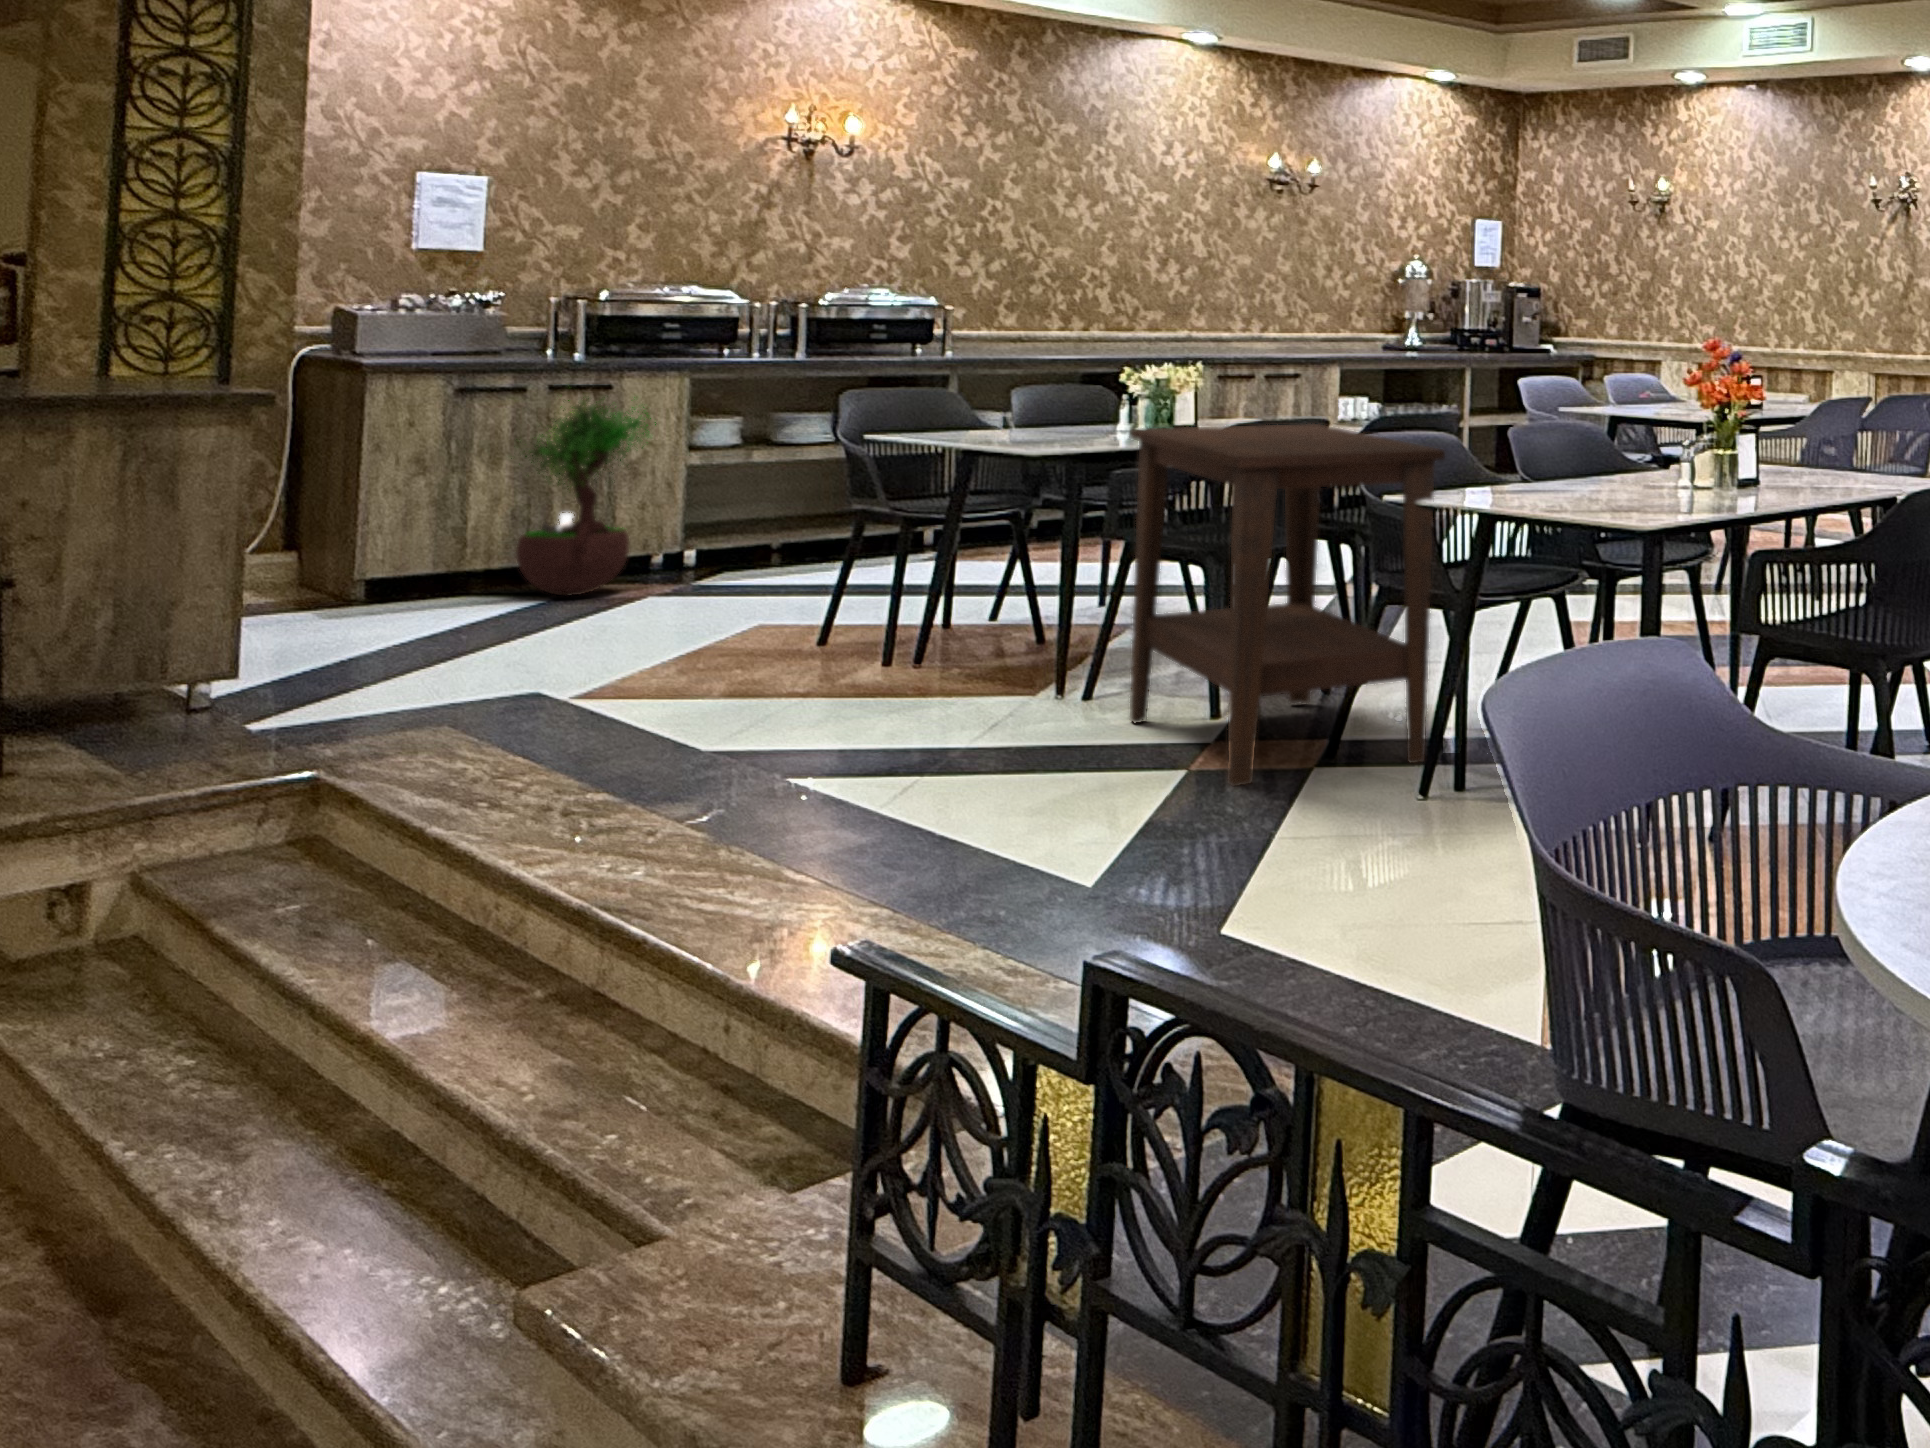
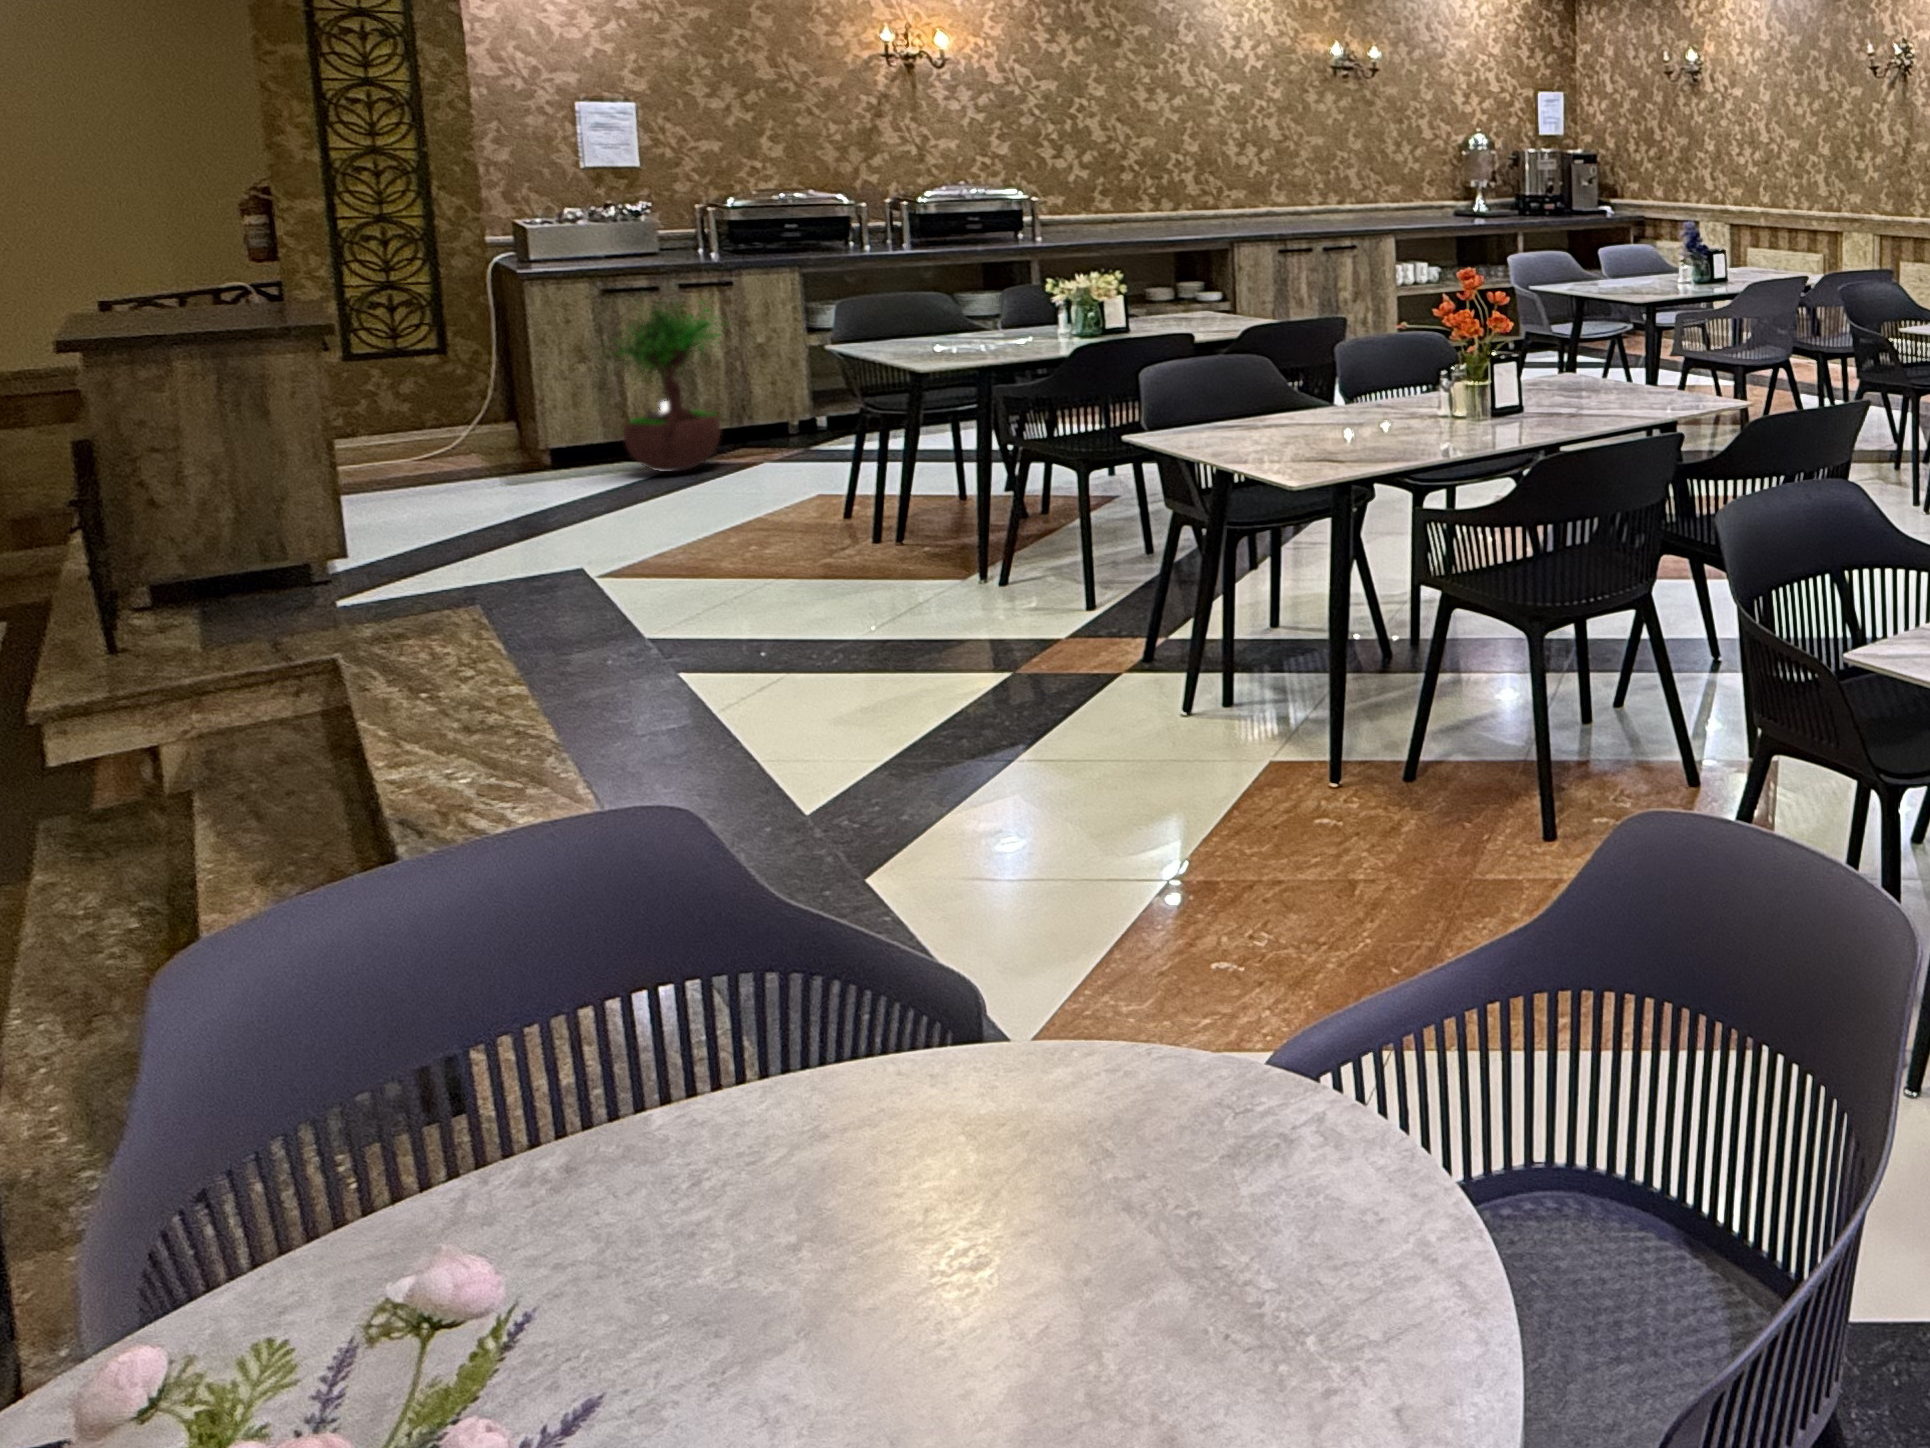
side table: present [1130,424,1445,786] -> none [951,349,1197,728]

